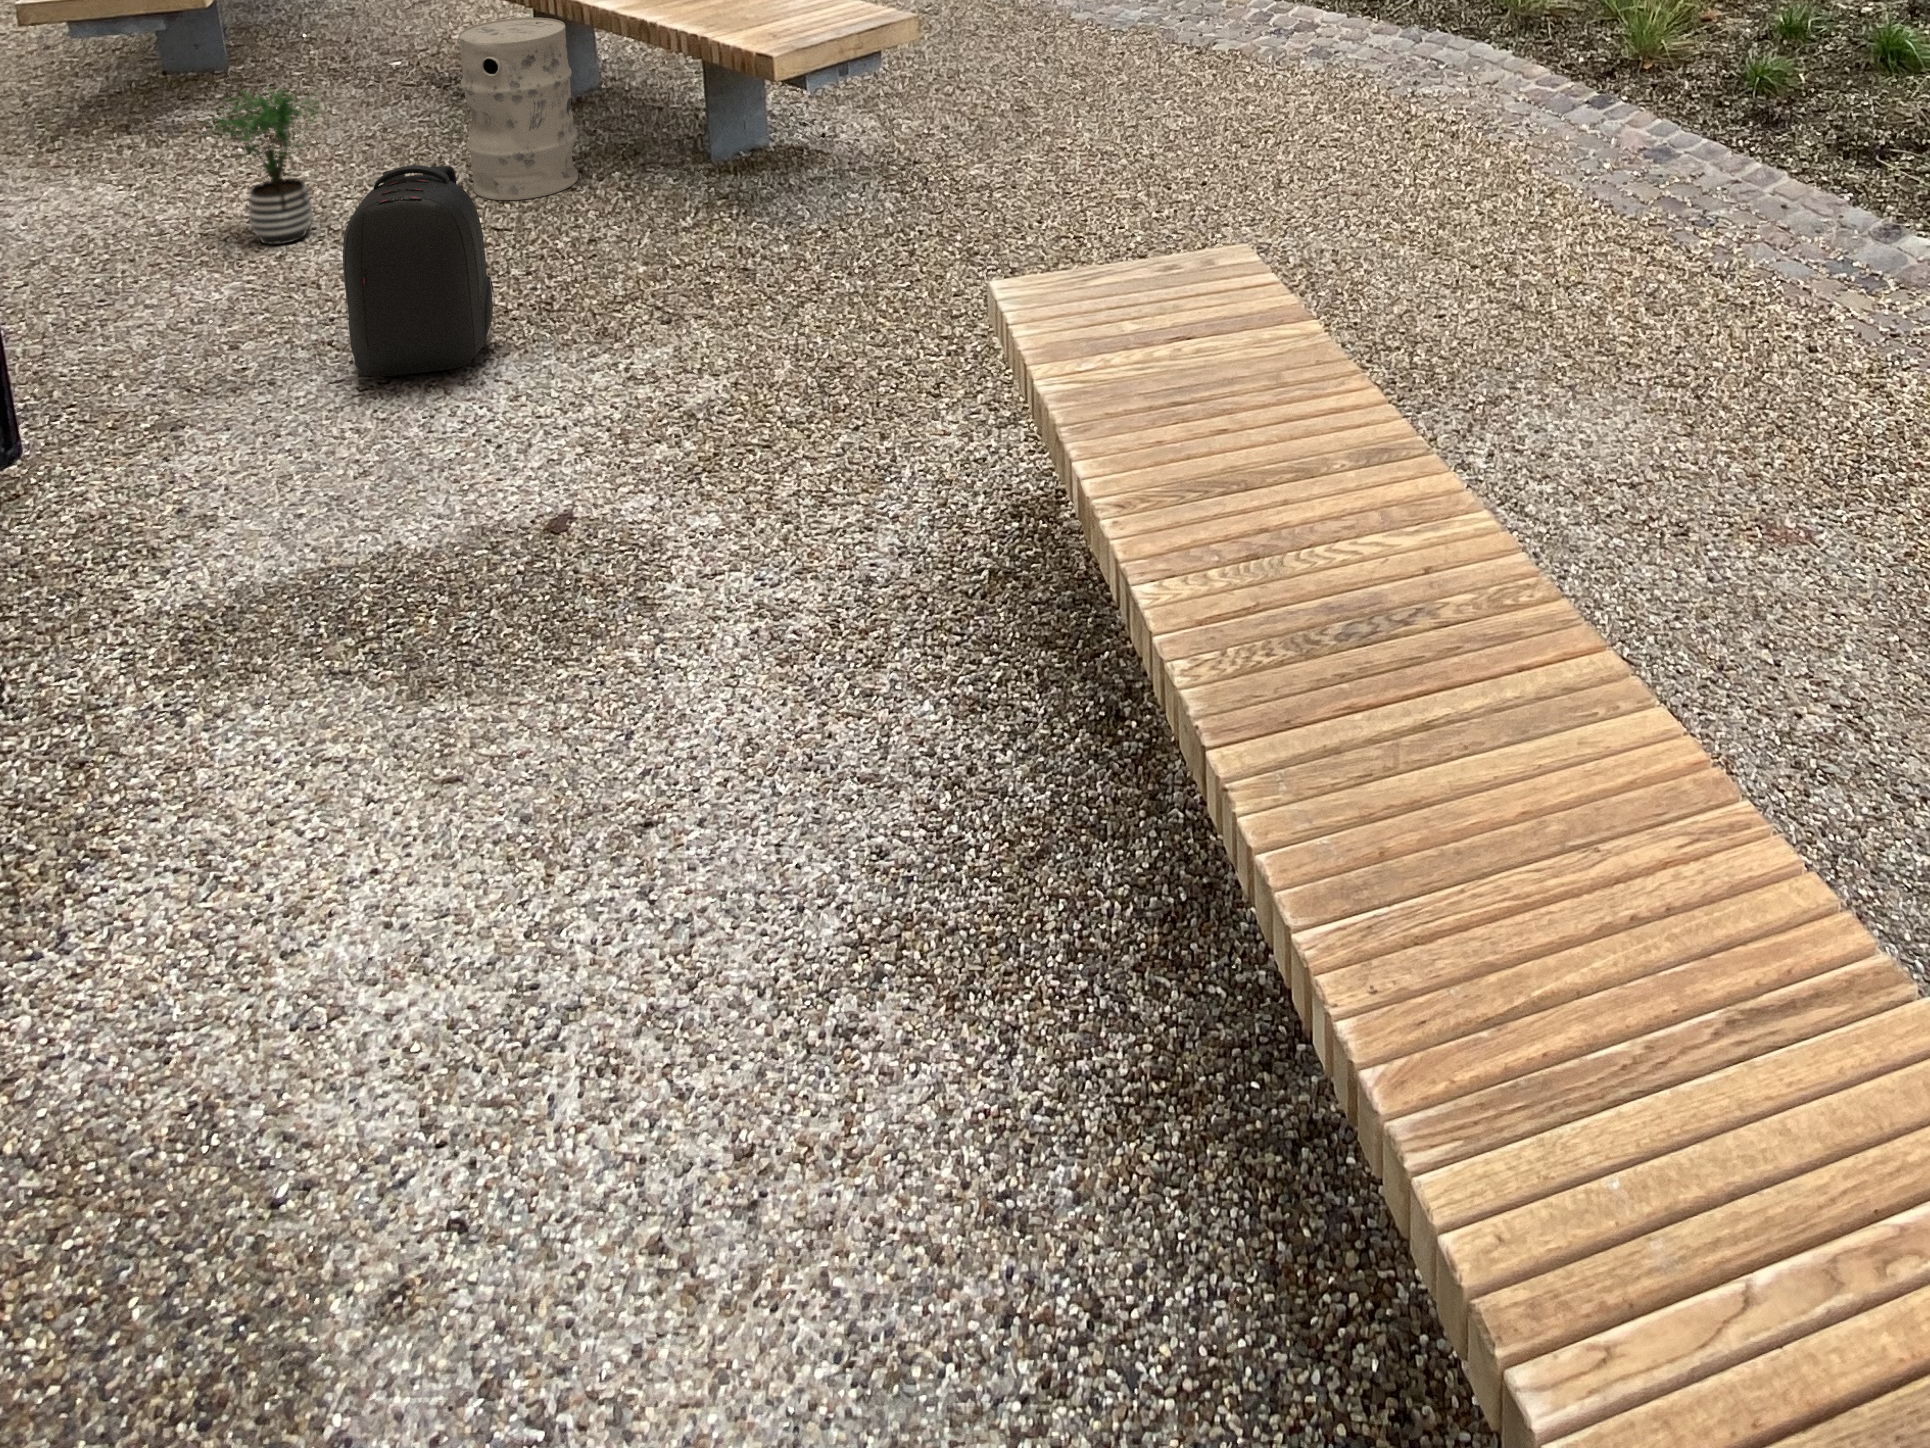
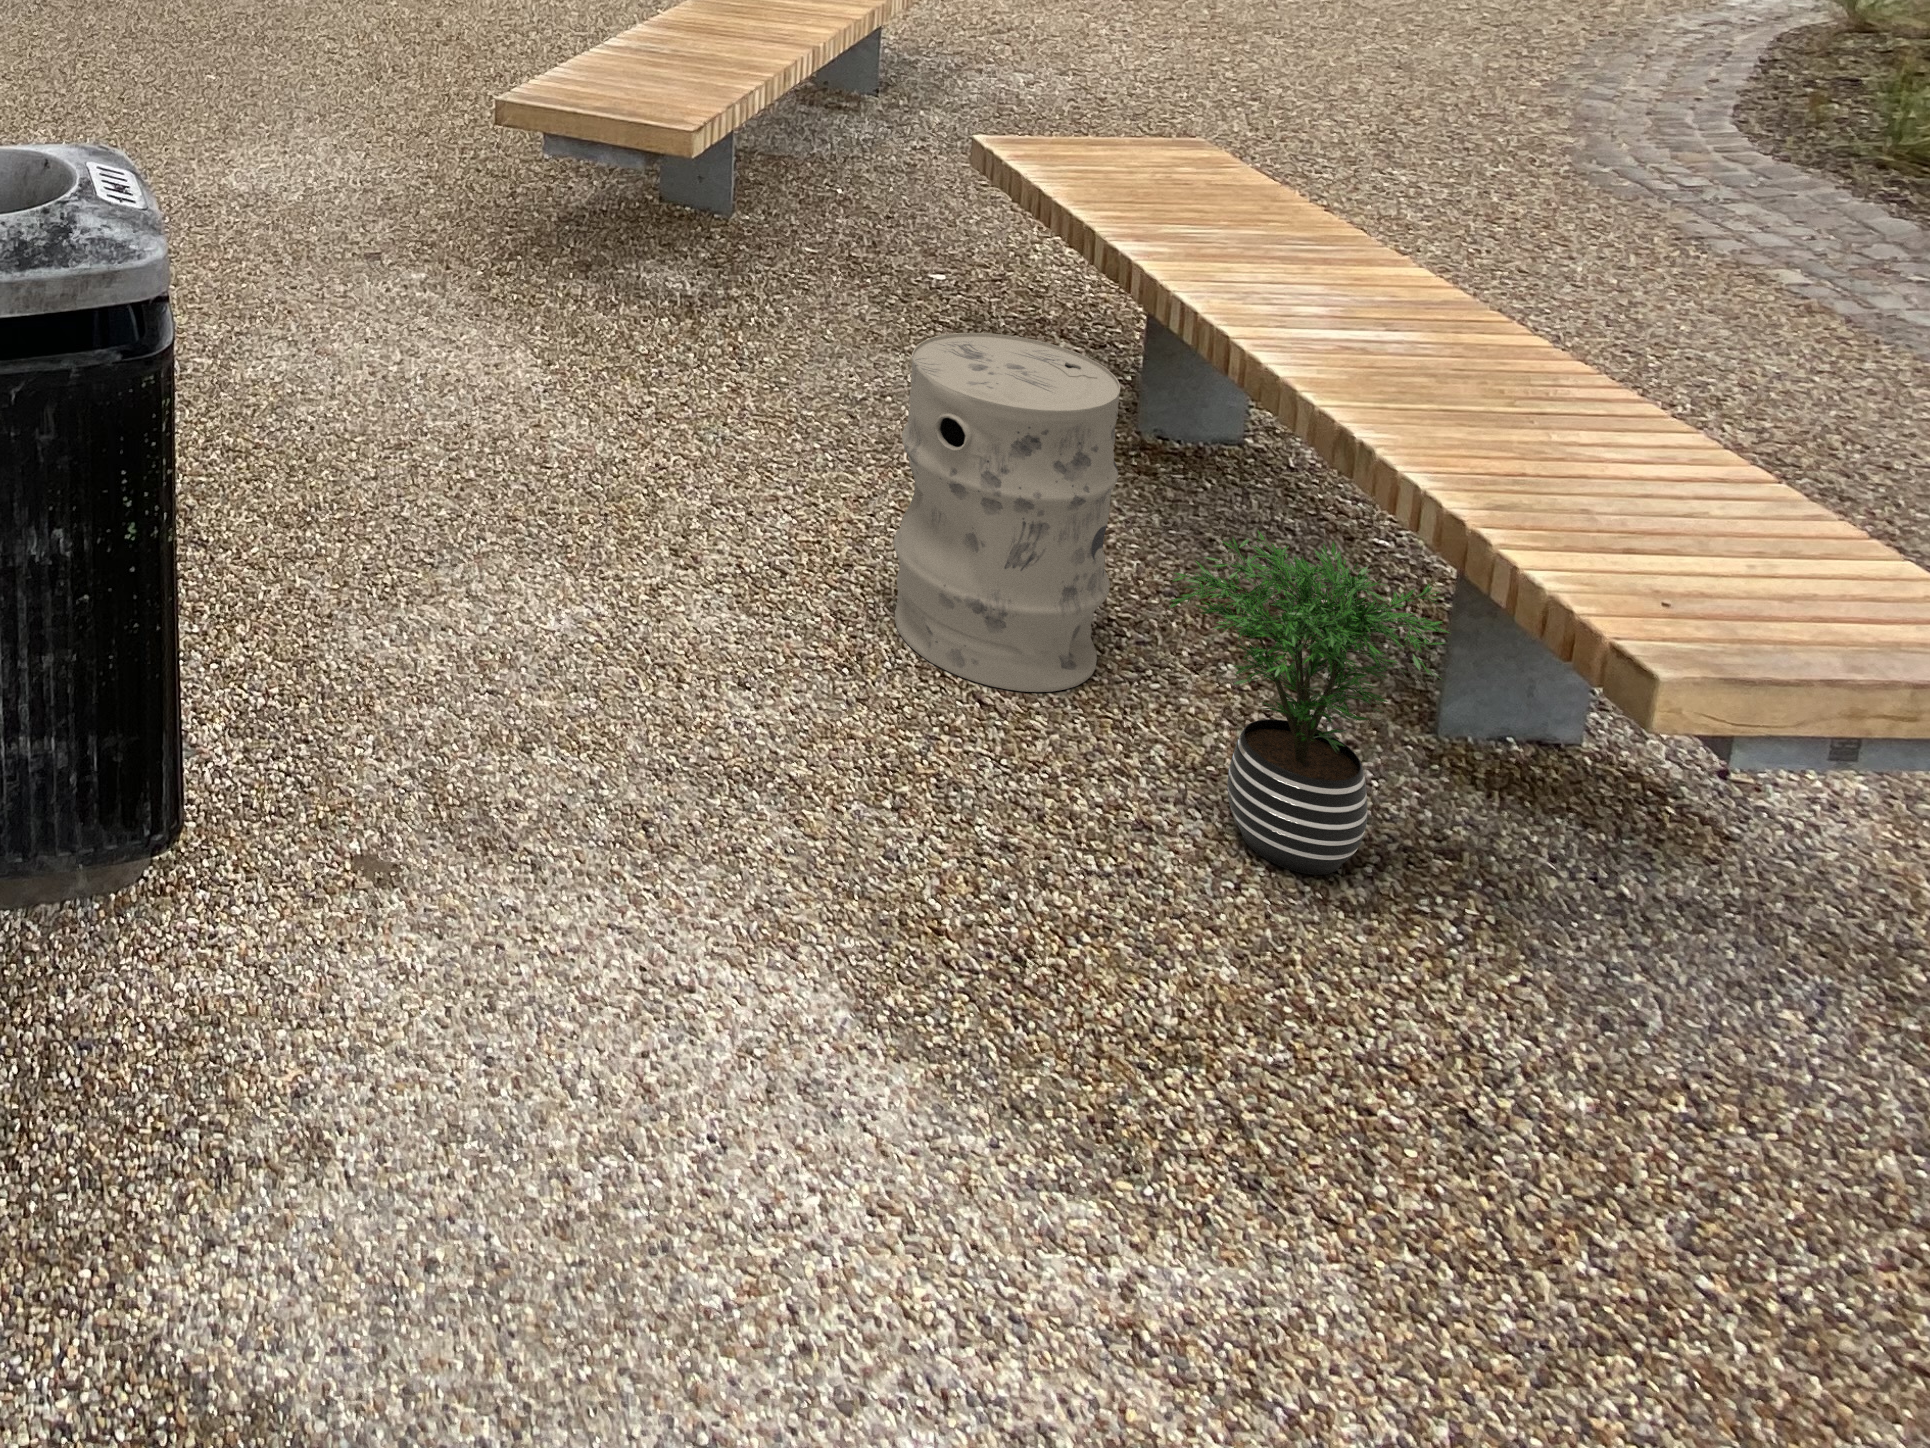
potted plant: present [207,89,326,245] -> present [1169,530,1449,875]
backpack: present [343,165,494,377] -> none [477,672,775,1169]

